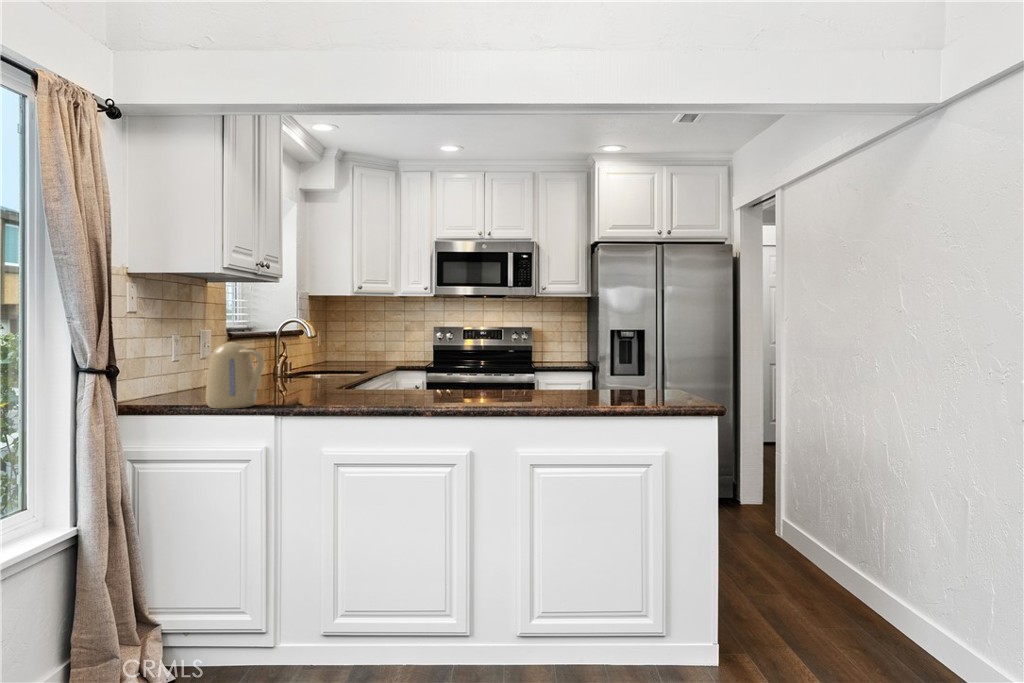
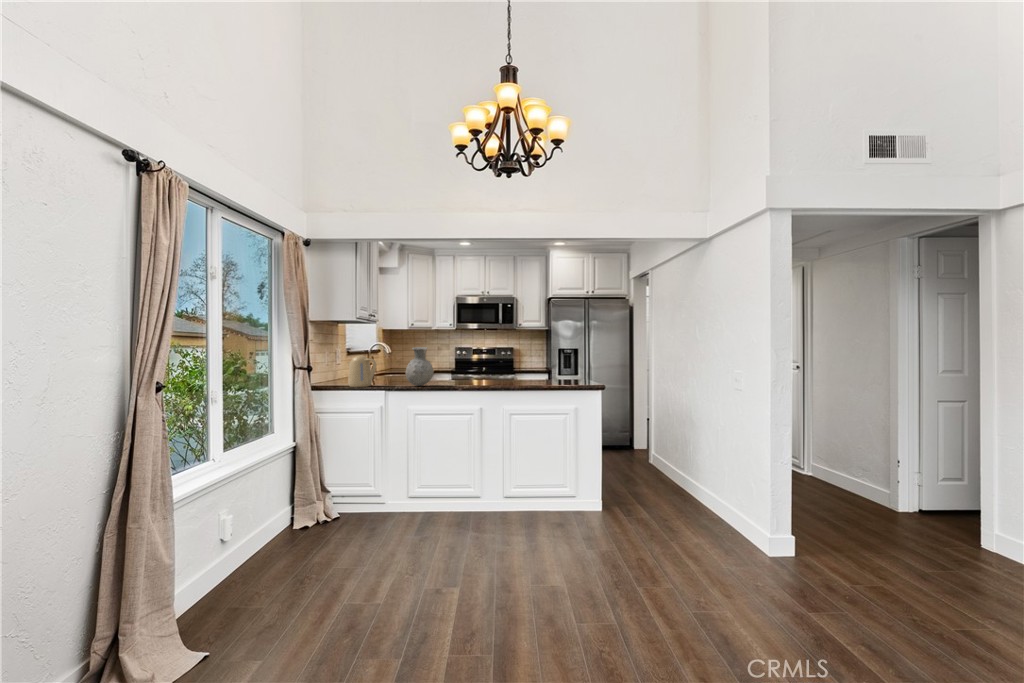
vase: none [325,326,383,406] -> present [406,347,434,386]

